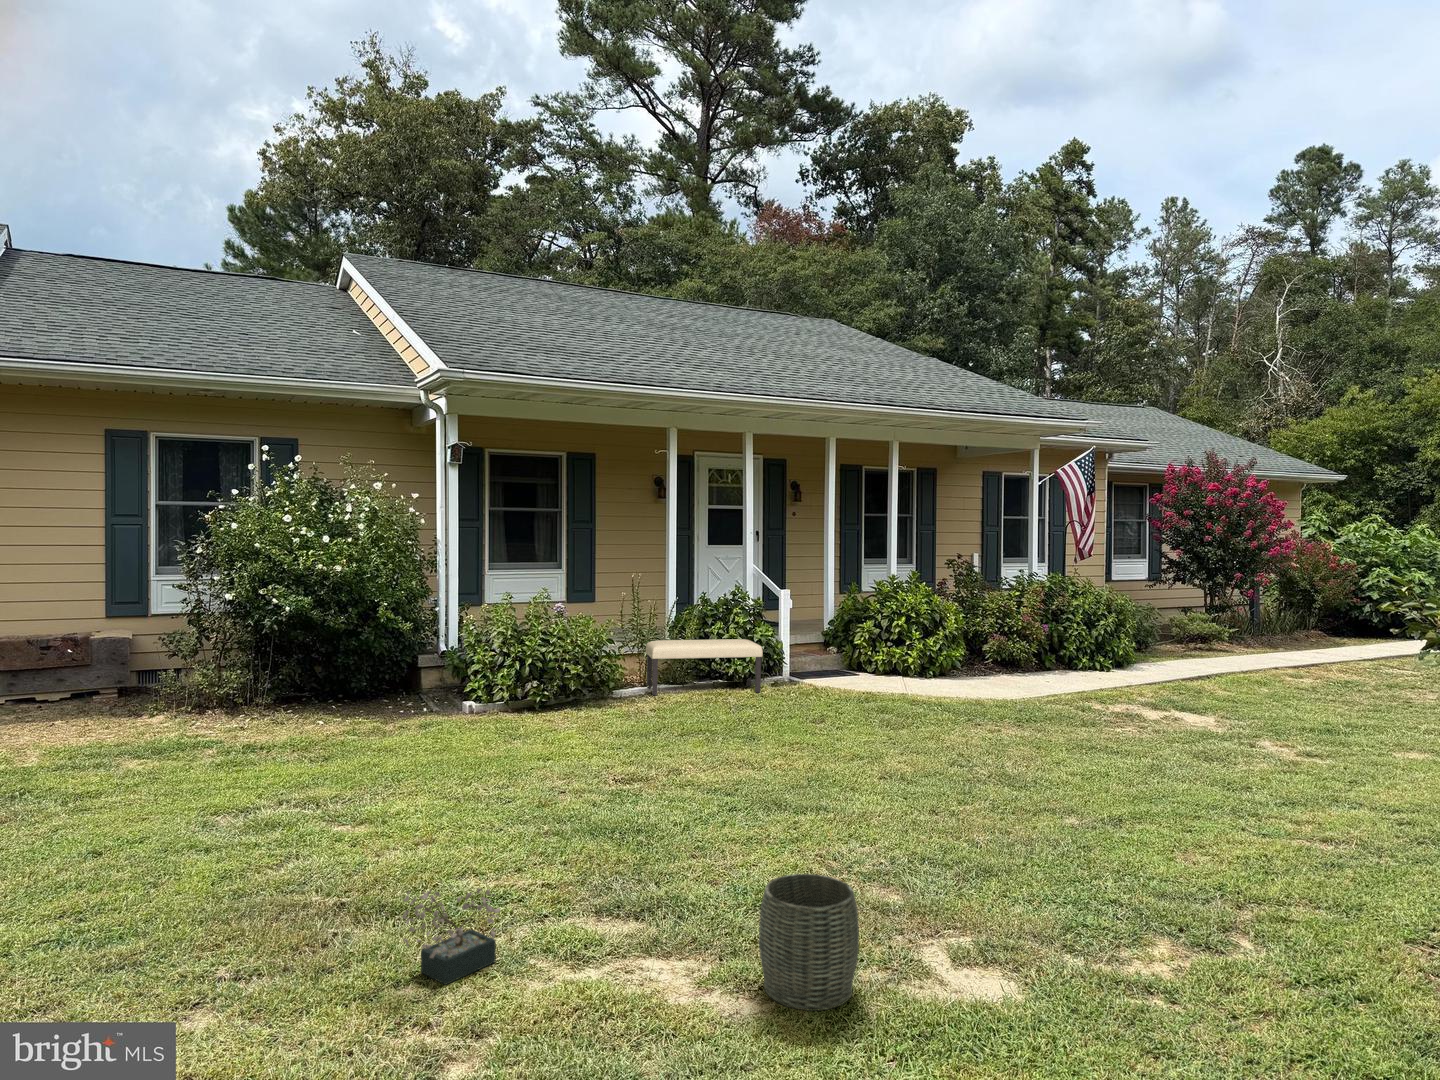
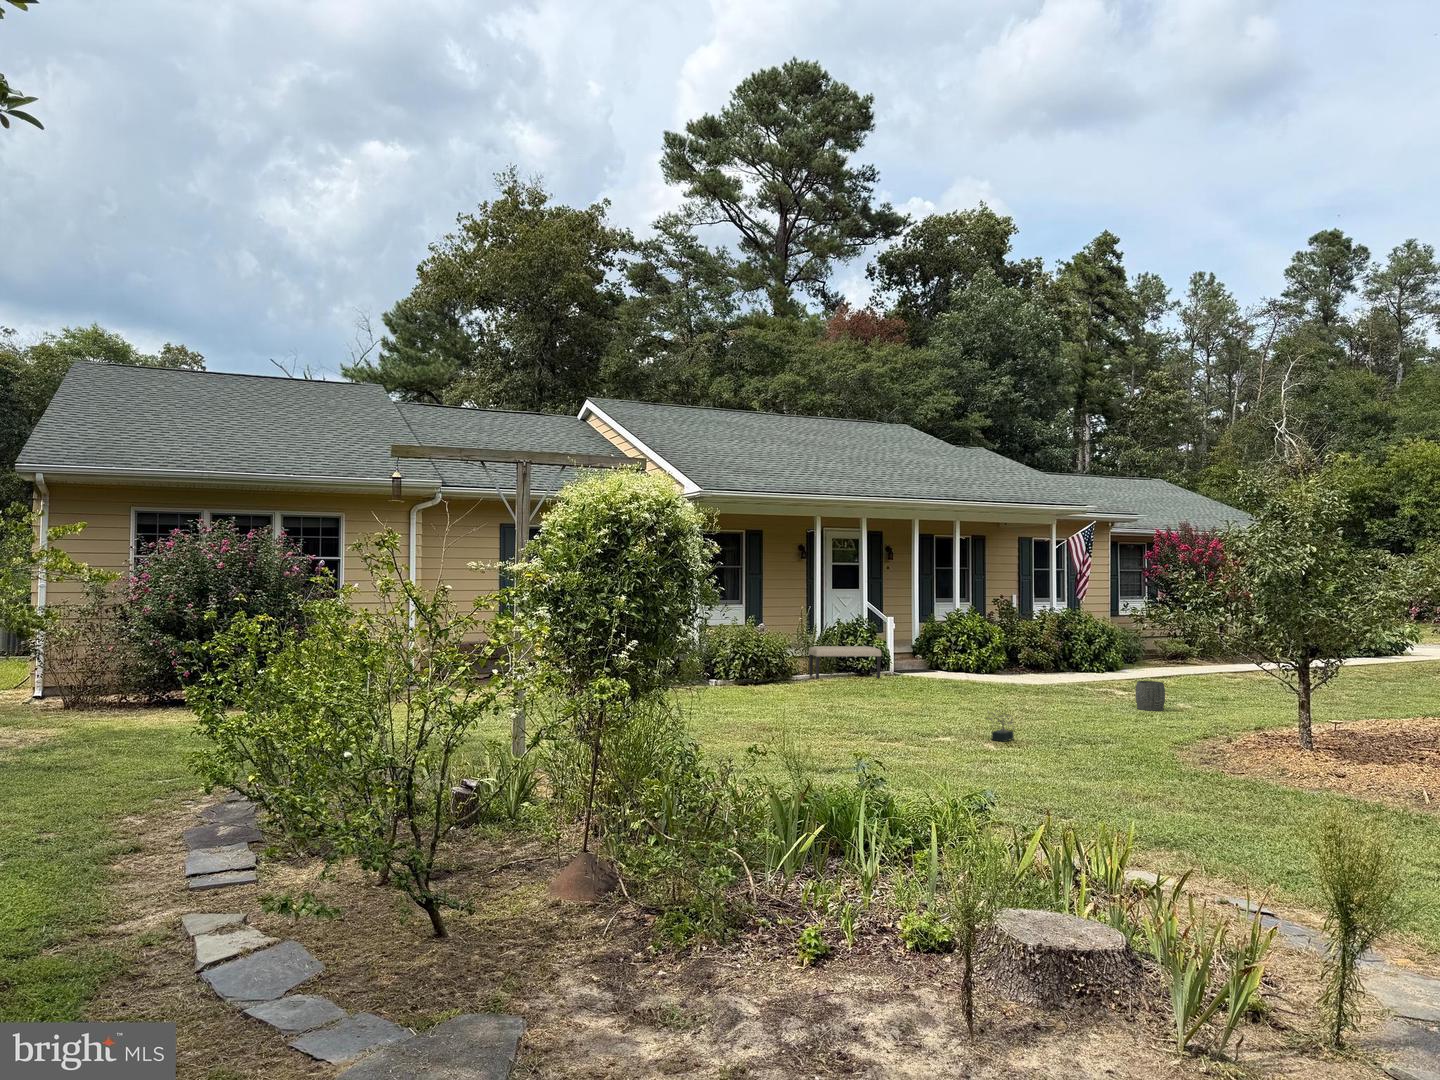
woven basket: present [759,874,859,1011] -> present [1136,681,1165,711]
decorative plant: present [402,888,500,985] -> present [990,714,1014,742]

